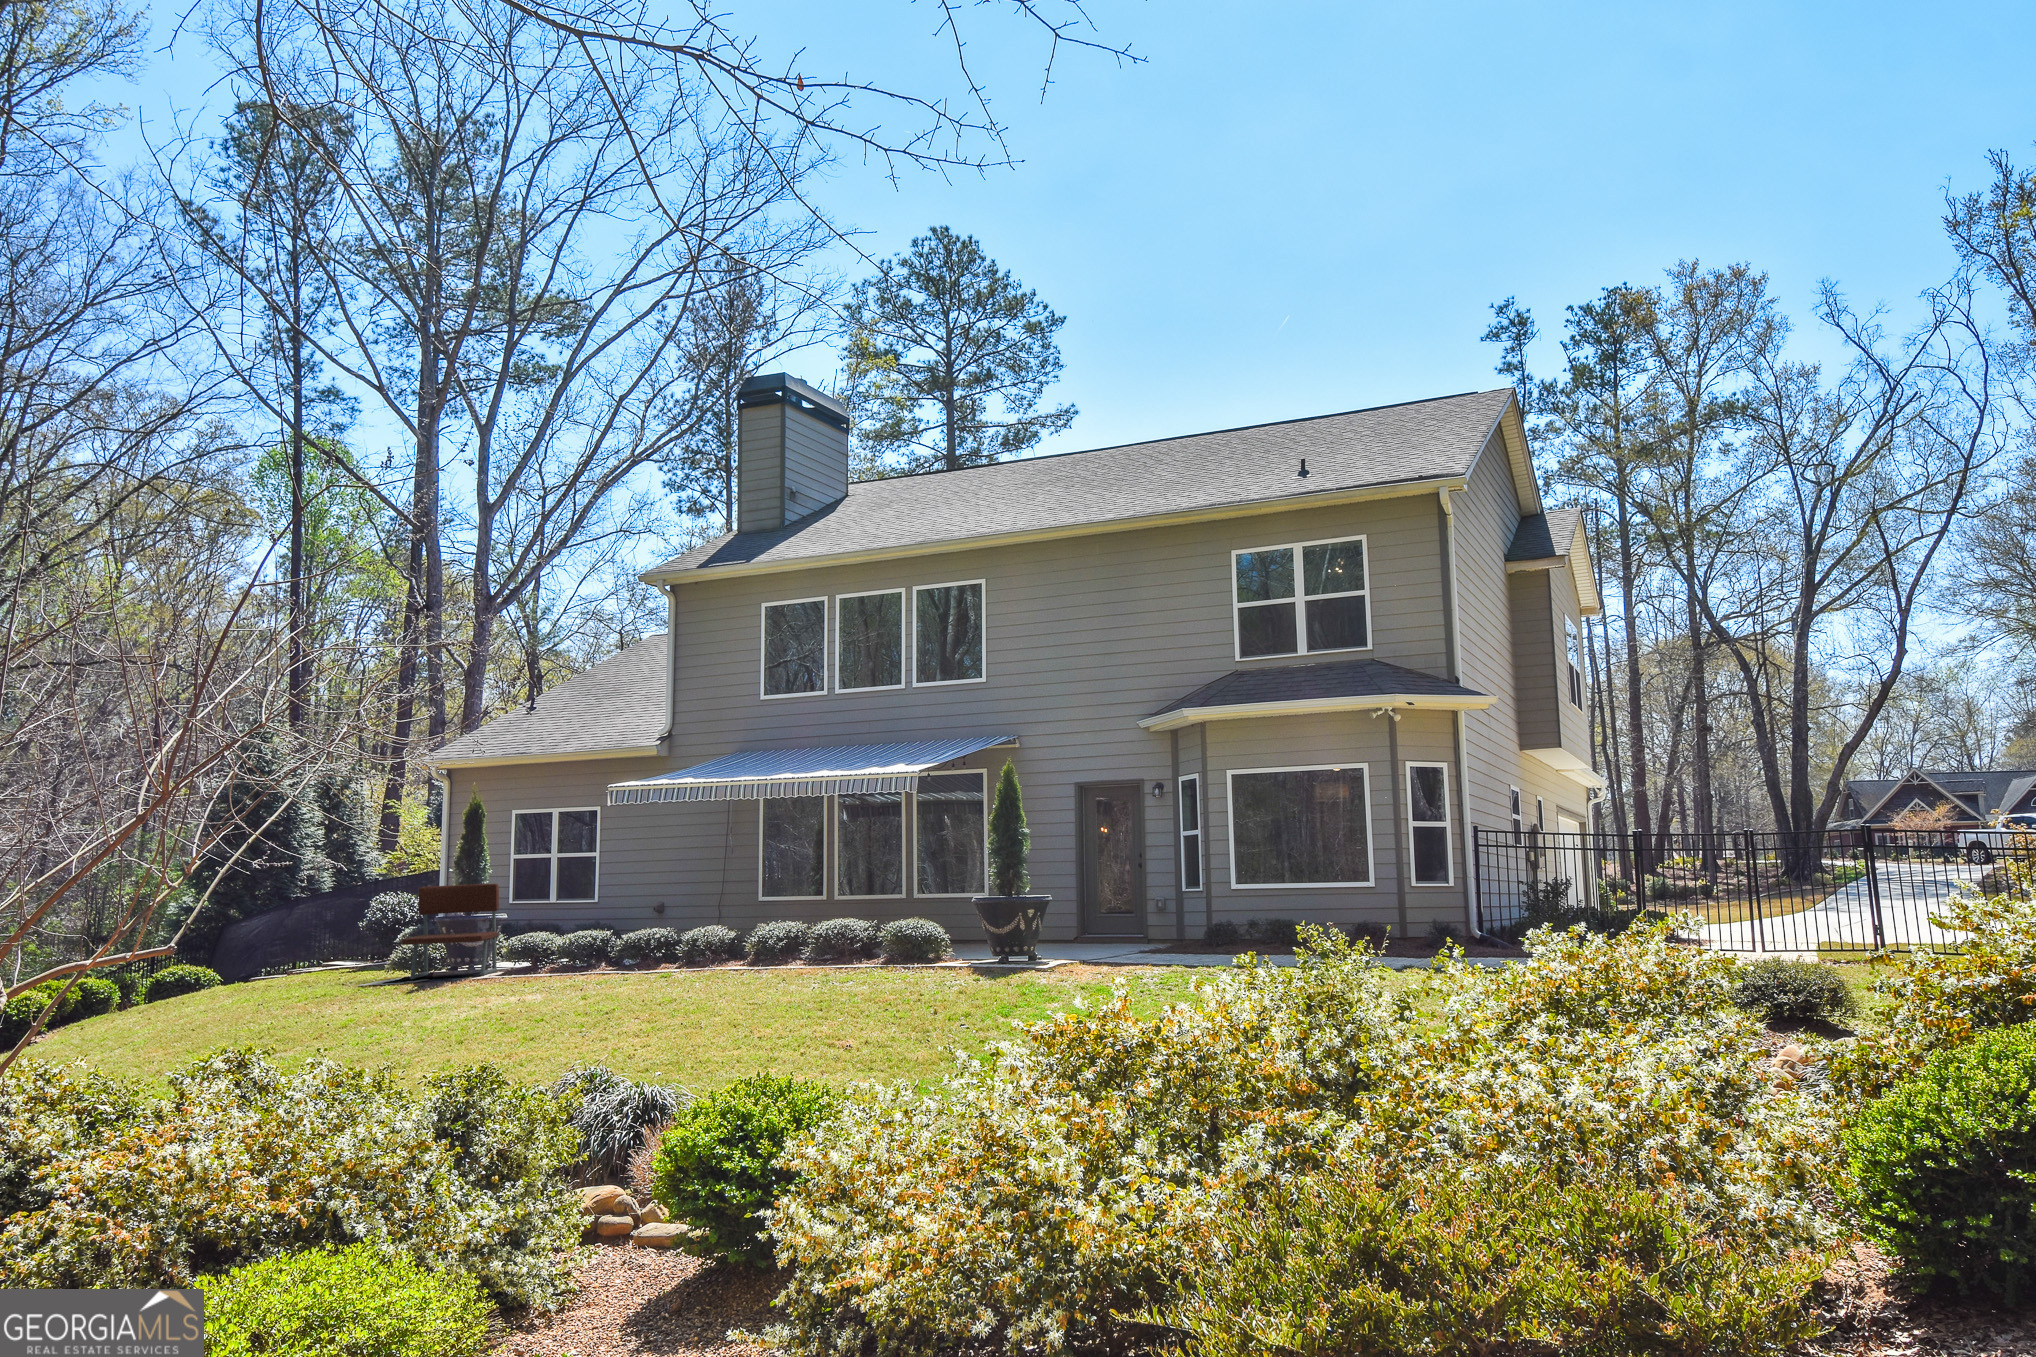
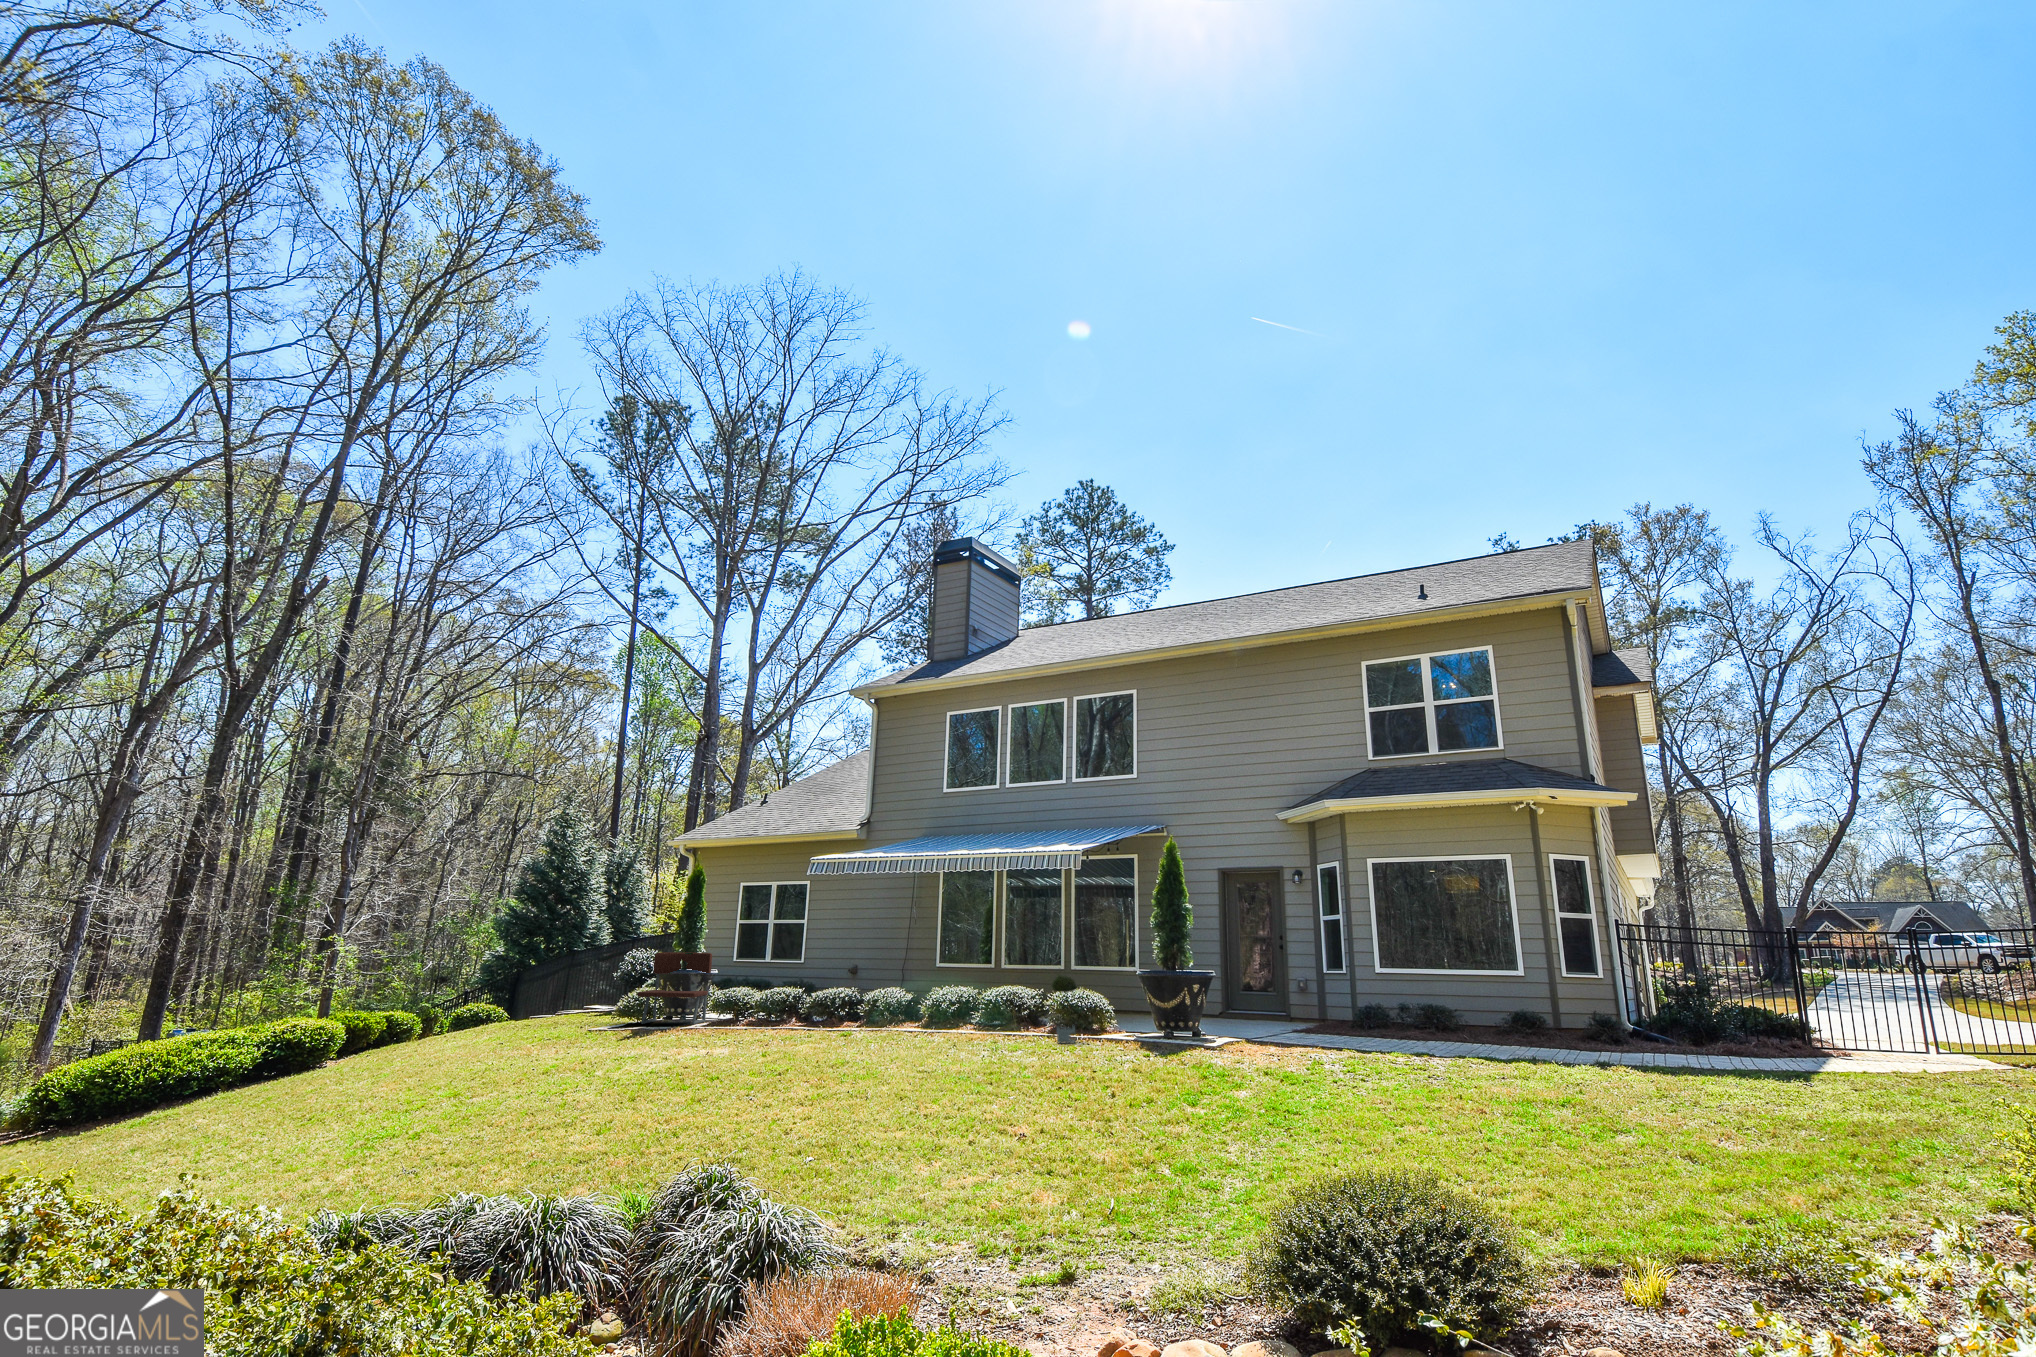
potted tree: none [963,882,997,965] -> present [1052,975,1077,1044]

